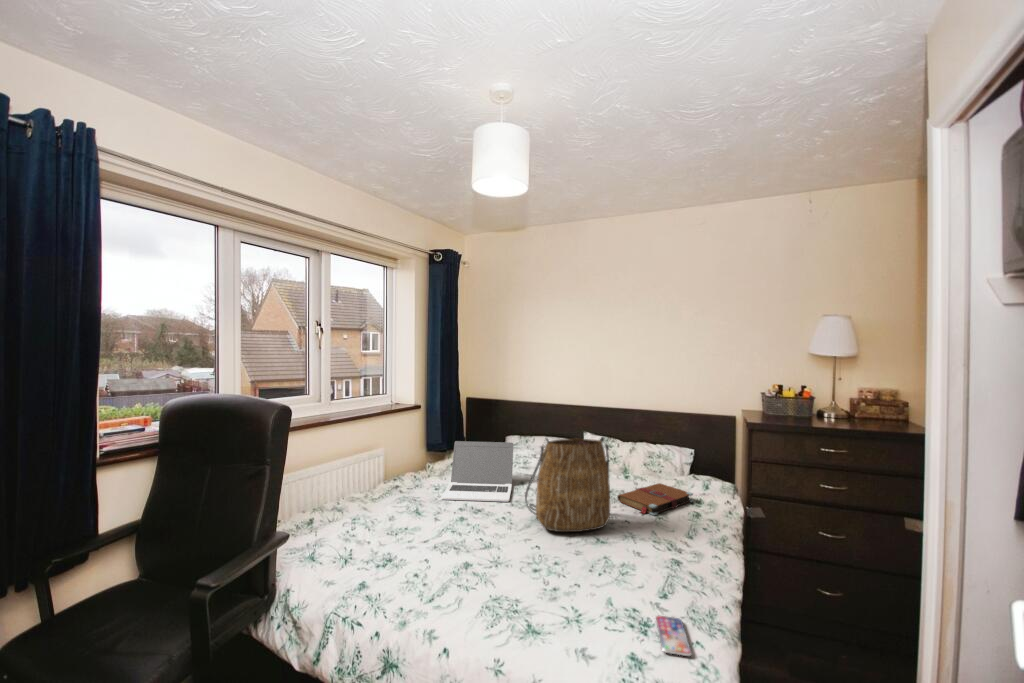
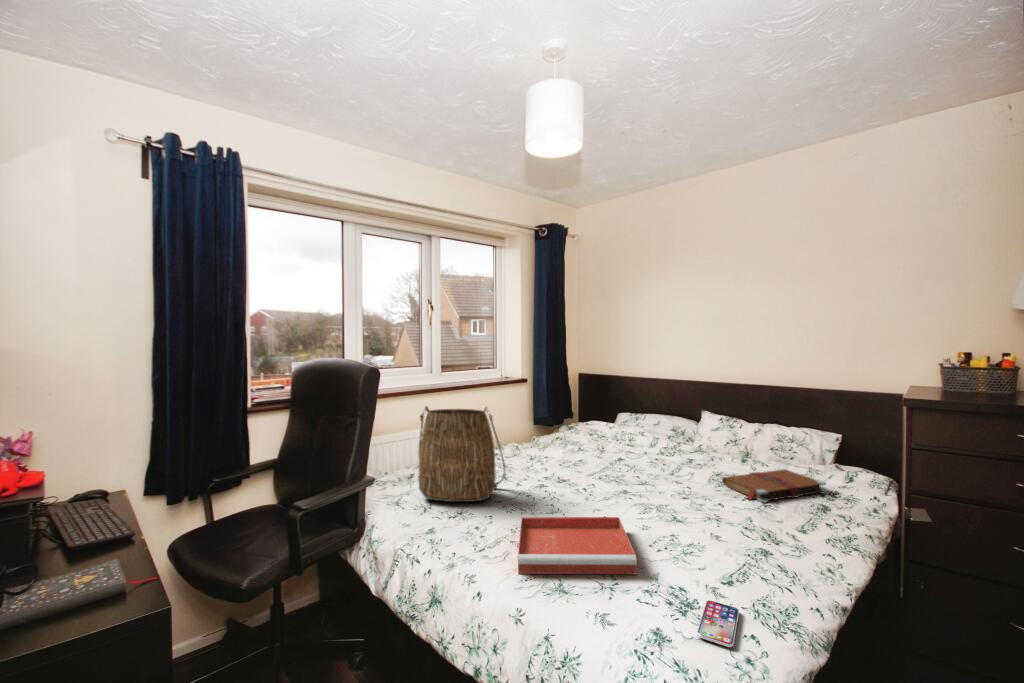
tote bag: present [525,437,610,532] -> present [418,406,505,502]
laptop: present [441,441,513,502] -> none [530,414,609,475]
tray: none [465,546,591,621] -> present [518,517,637,574]

